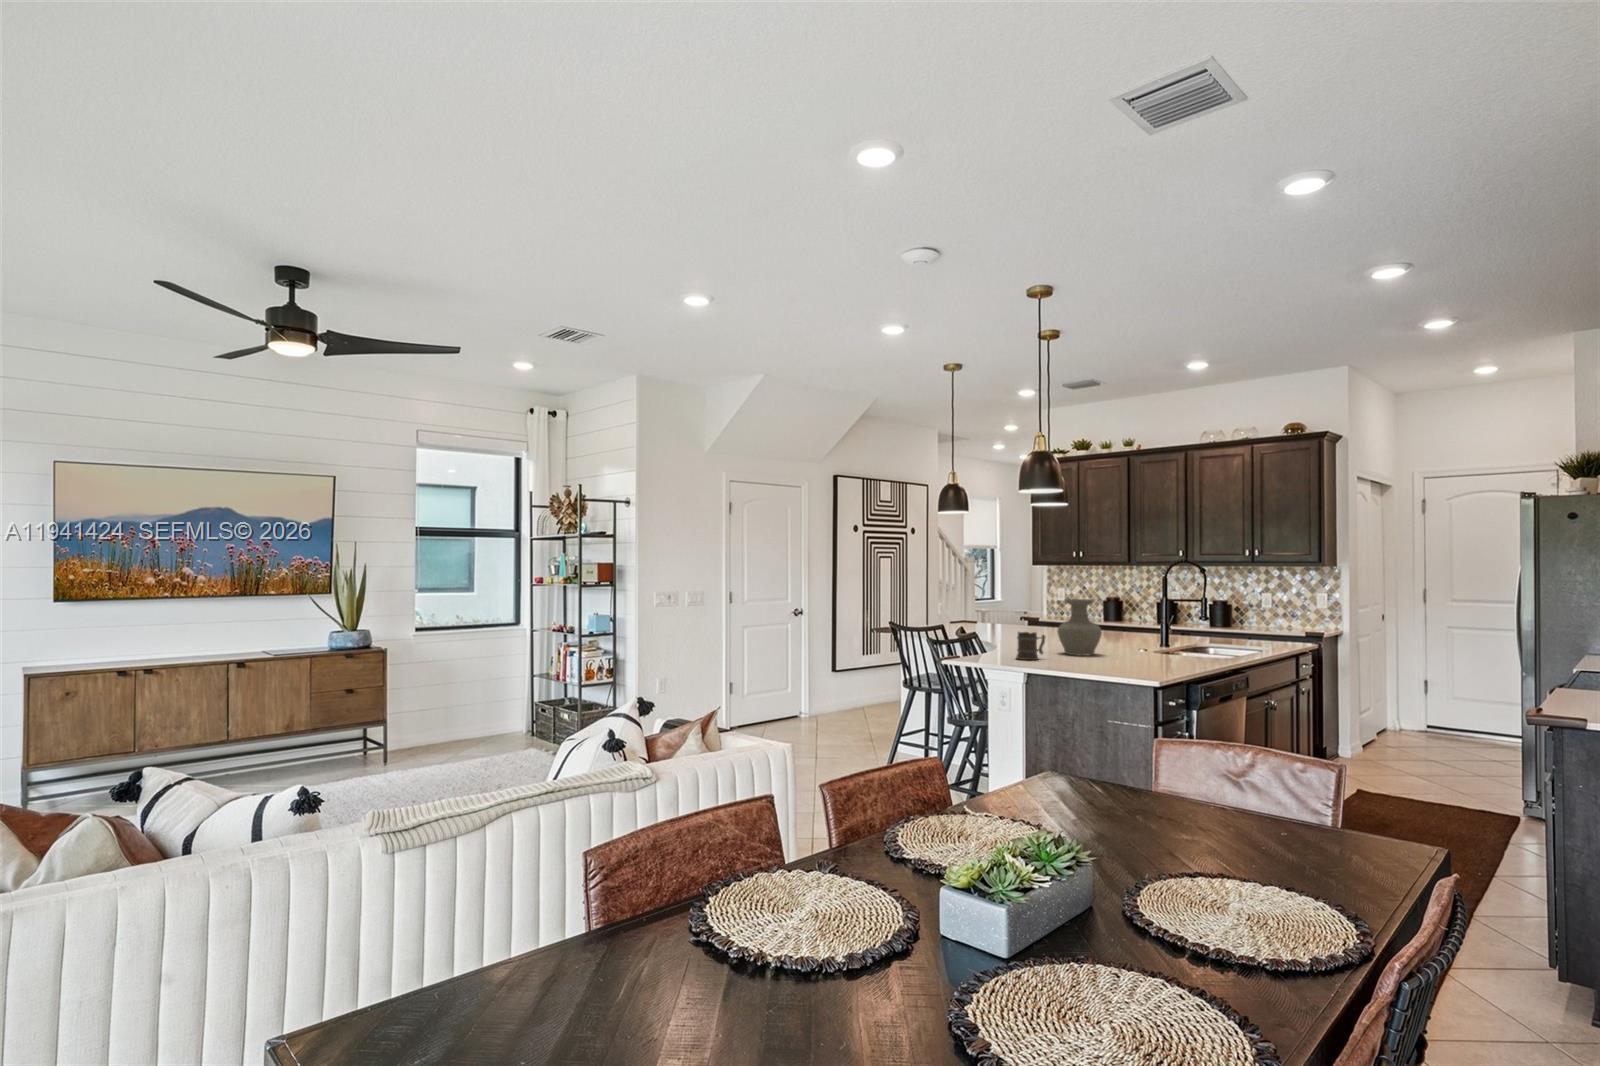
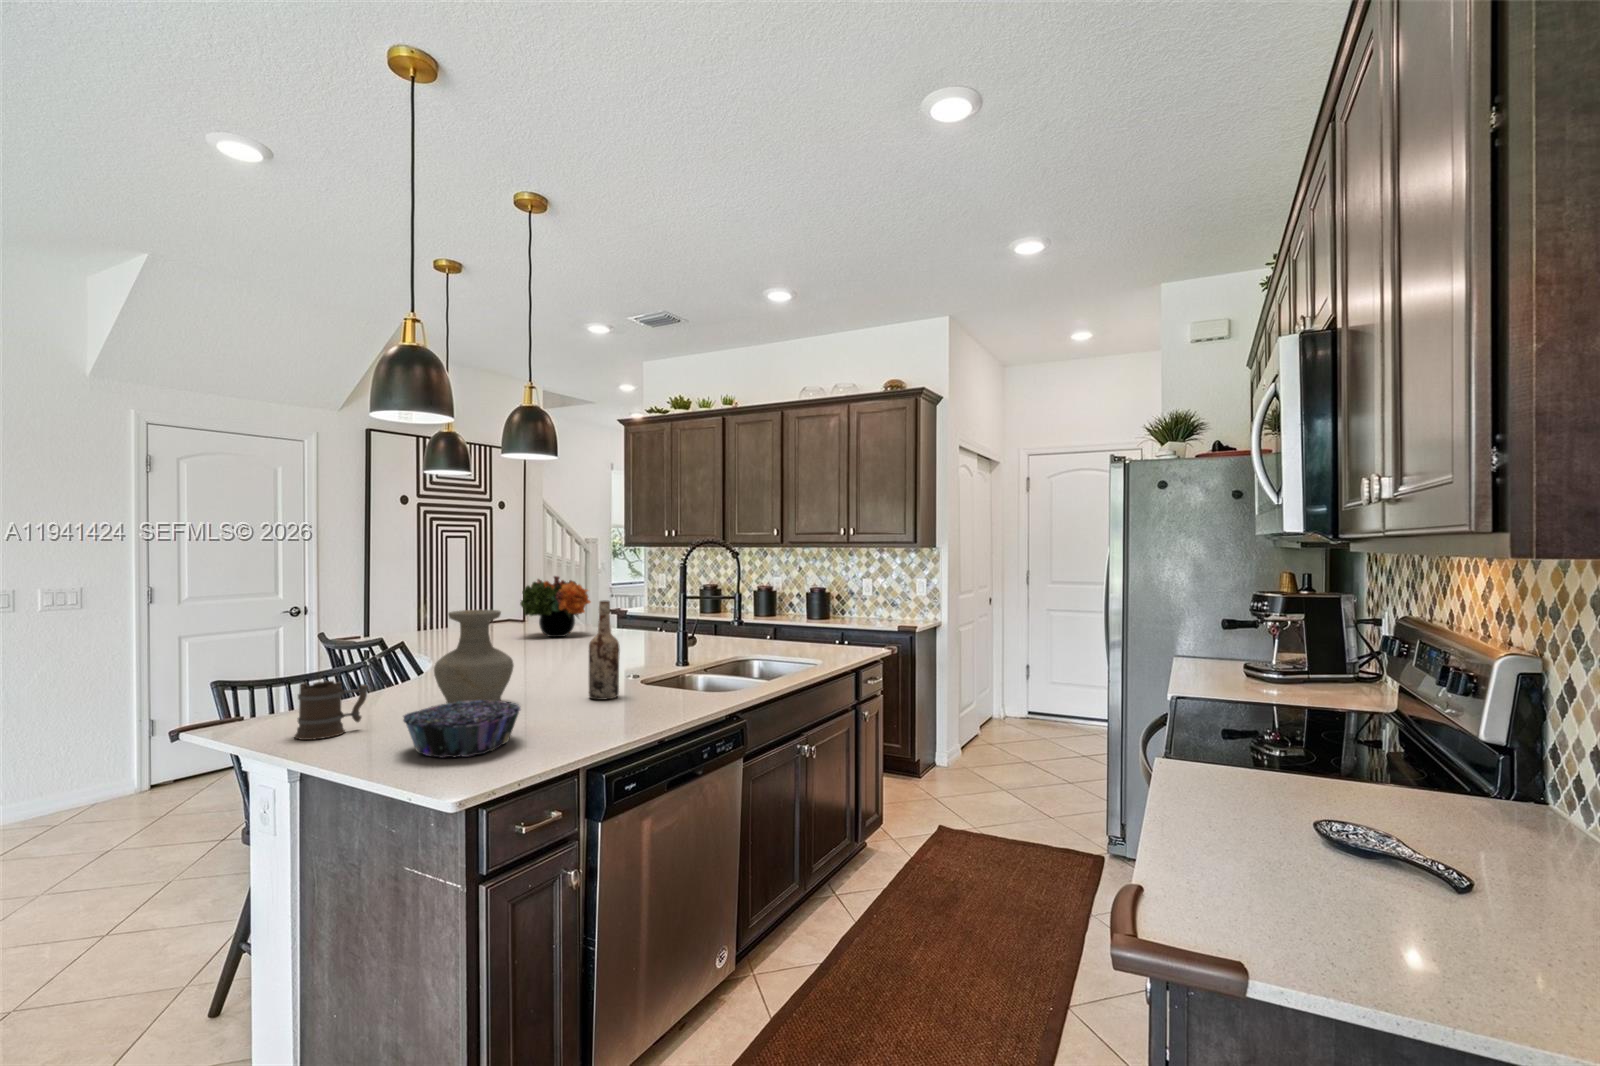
flower arrangement: none [1009,585,1060,630] -> present [520,576,590,637]
wine bottle: none [1141,595,1161,655] -> present [589,601,620,700]
decorative bowl: none [1089,645,1149,668] -> present [403,700,521,758]

